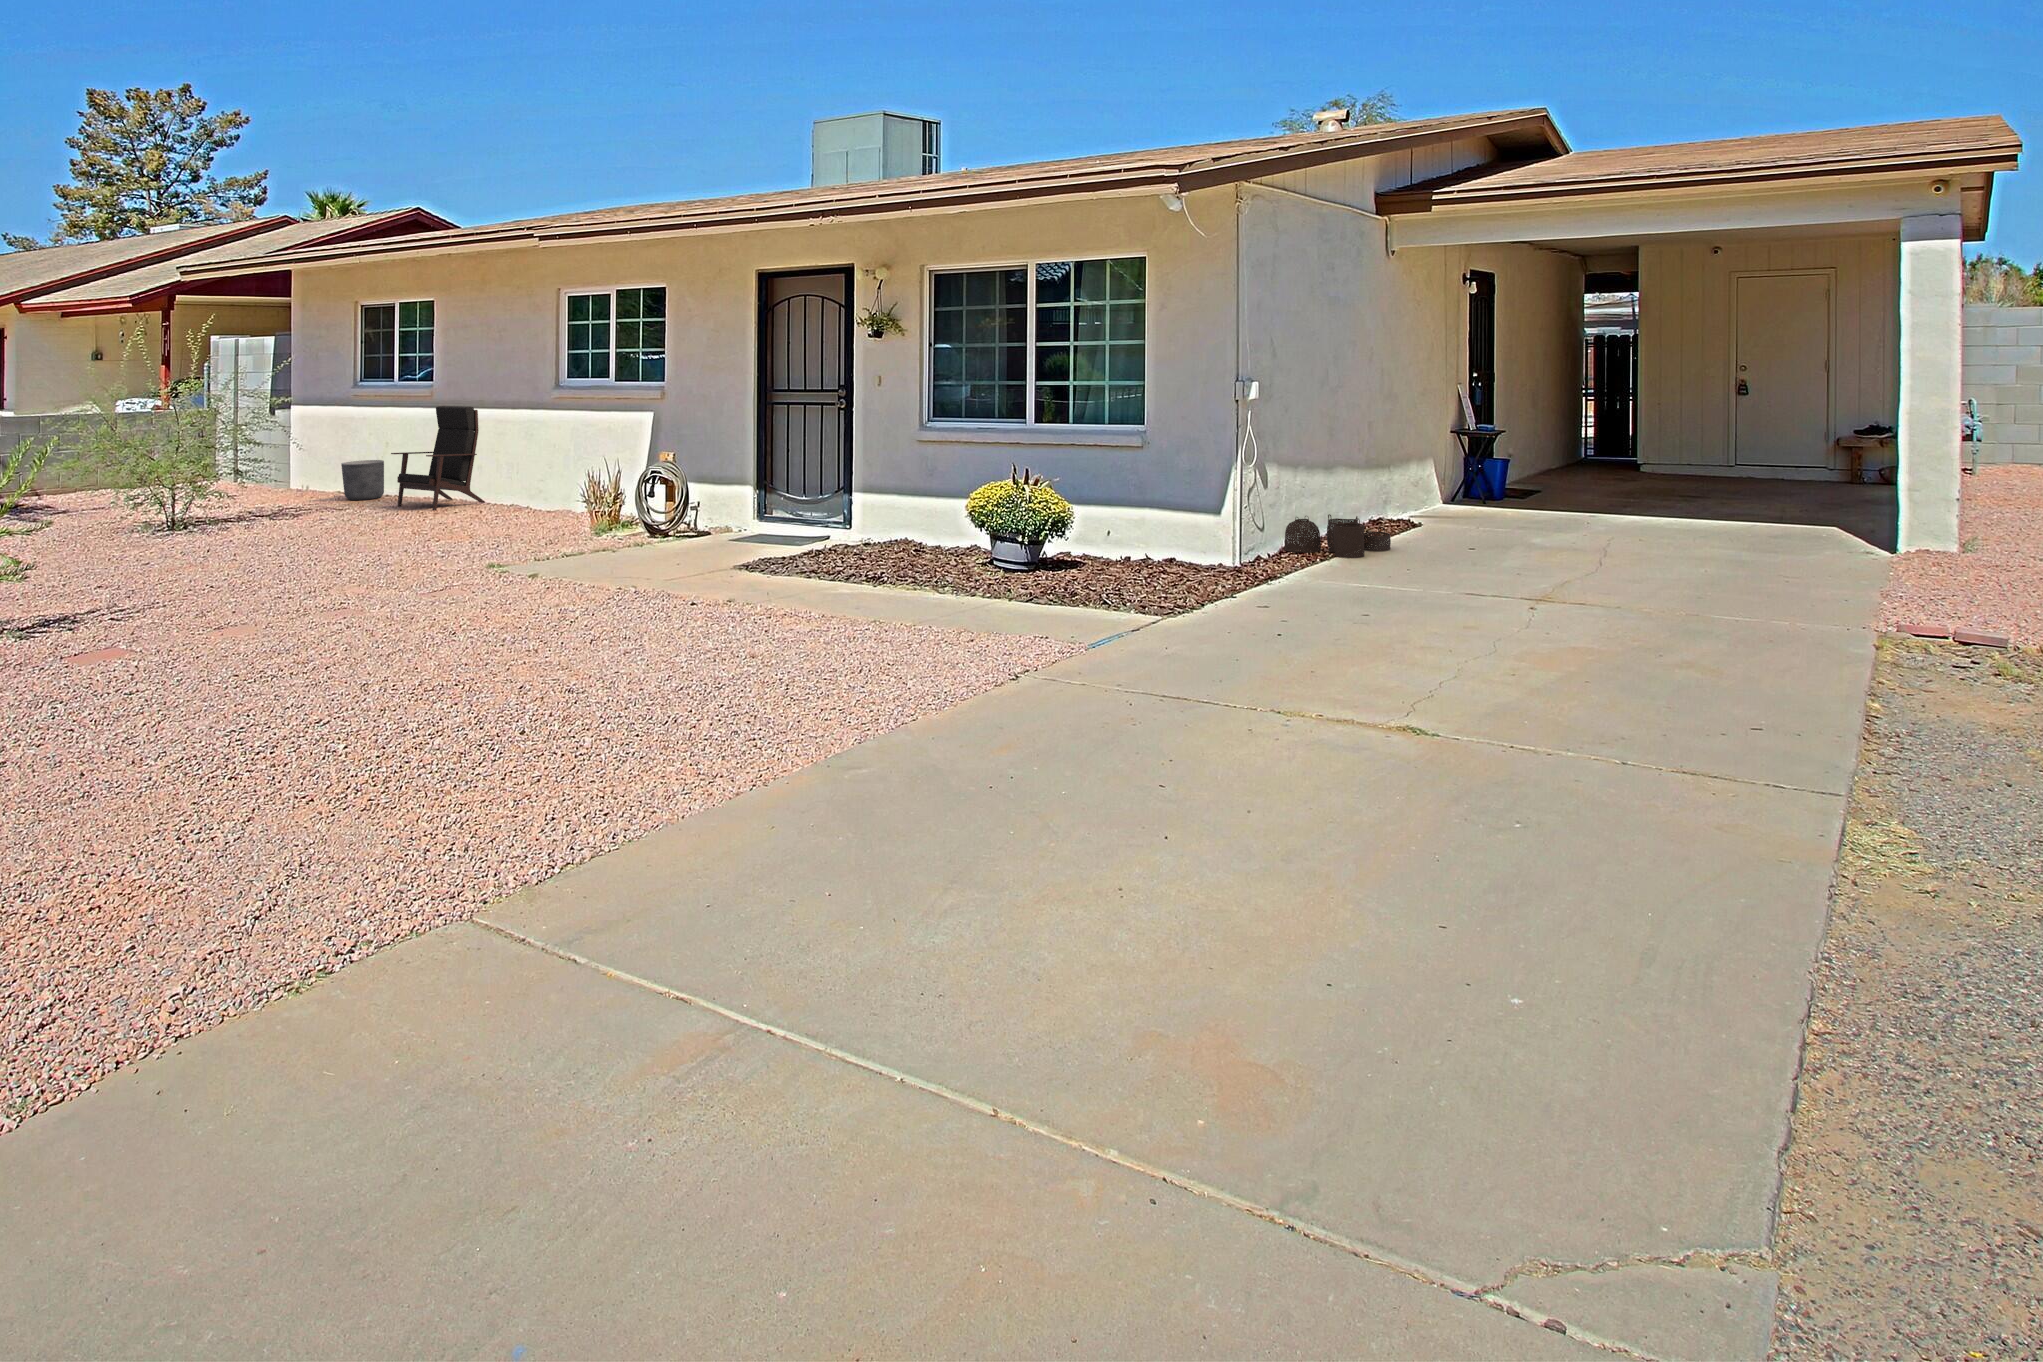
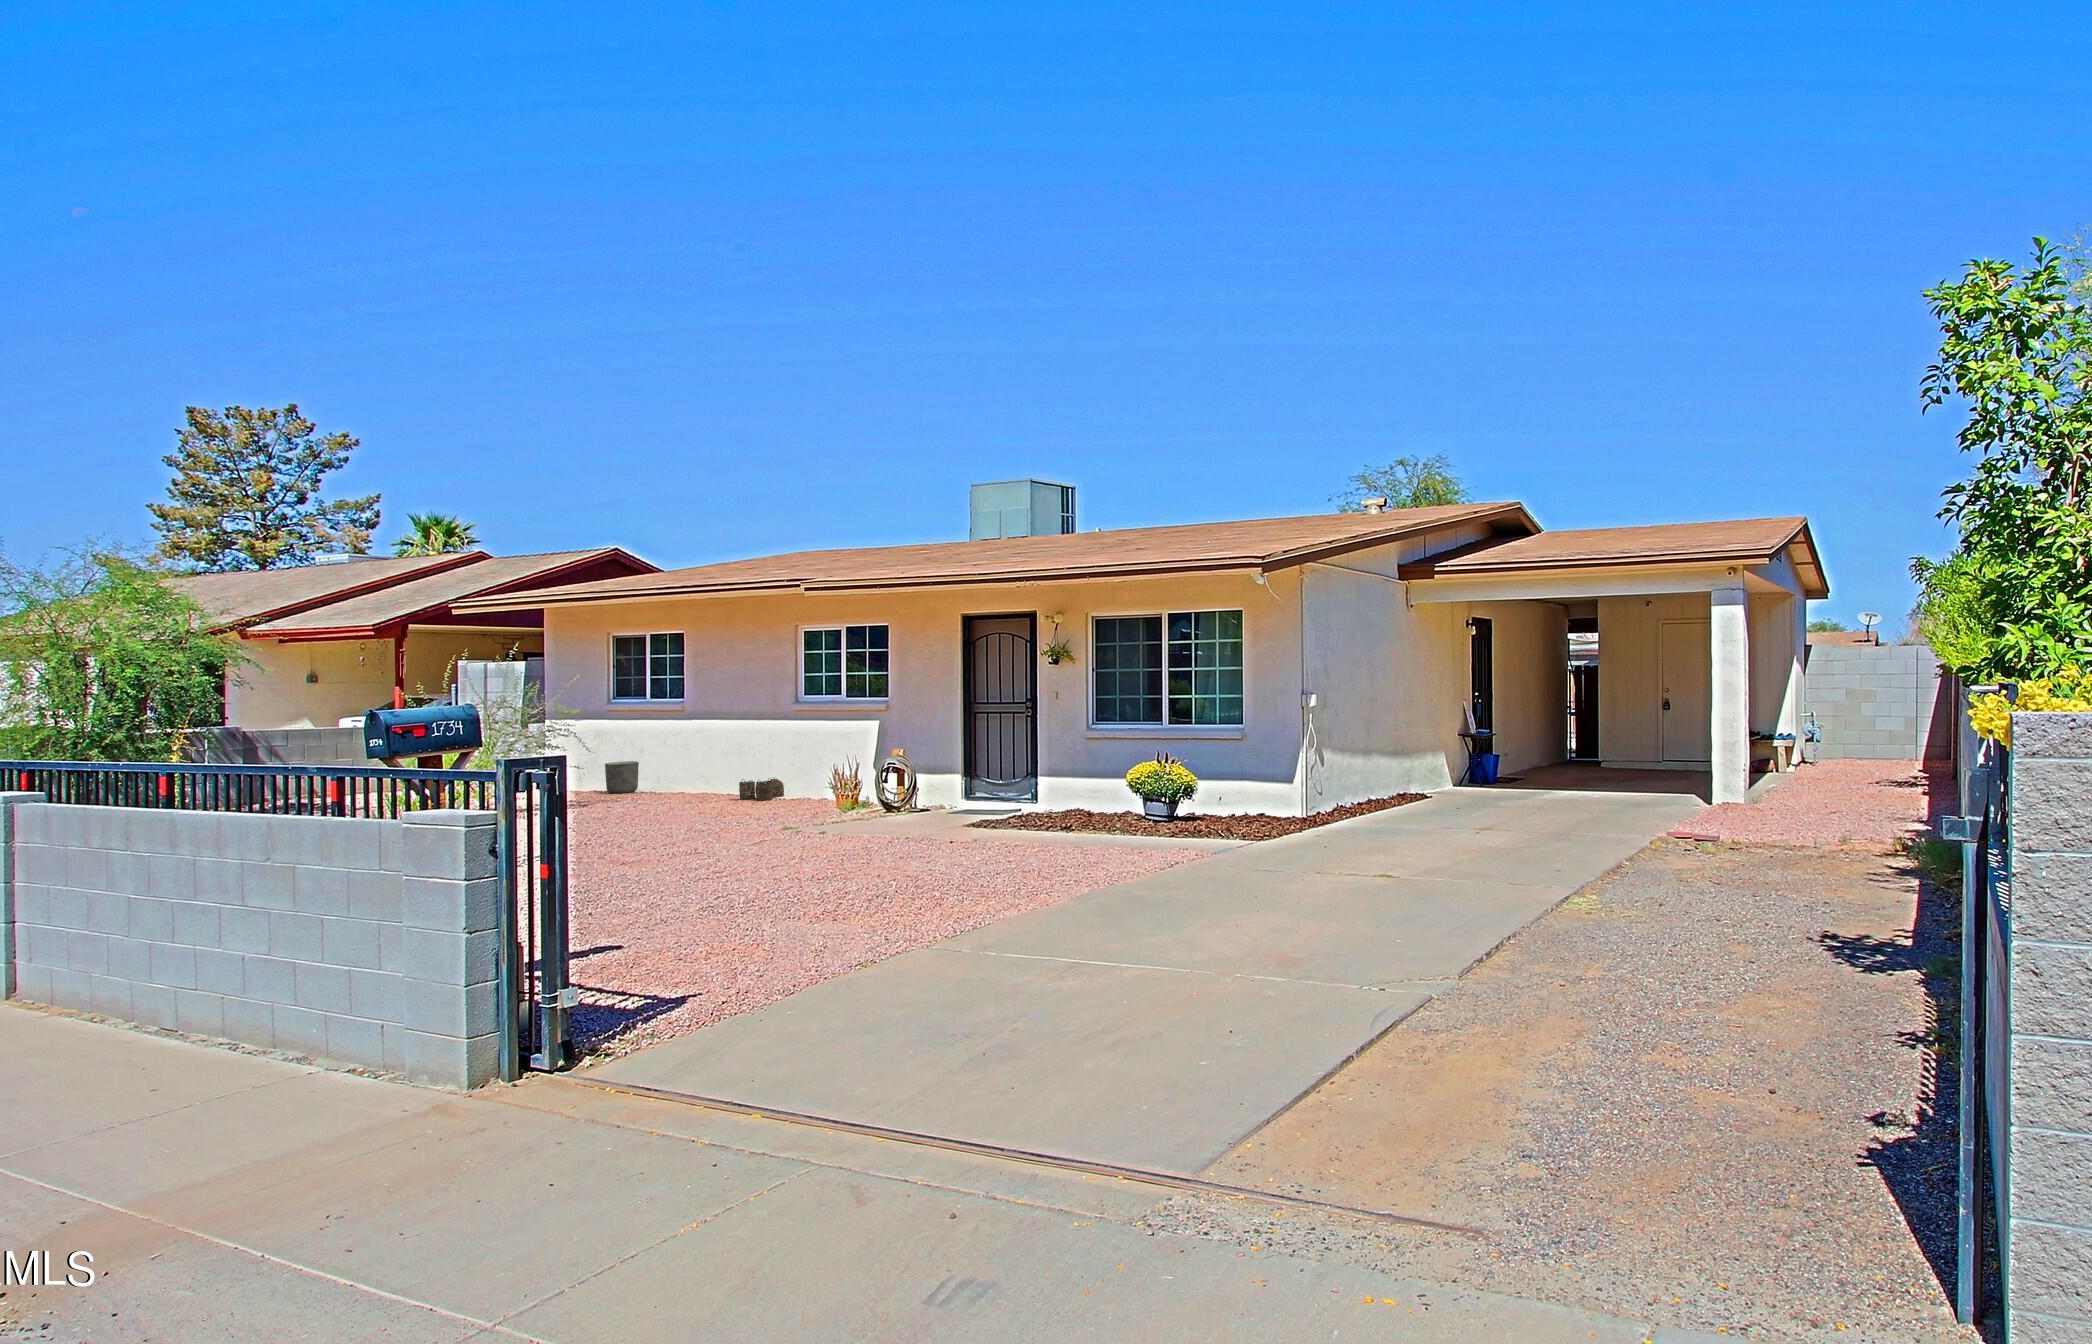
lounge chair: present [391,406,485,510] -> none [657,717,730,798]
woven basket: present [1284,514,1391,558] -> present [739,778,784,801]

